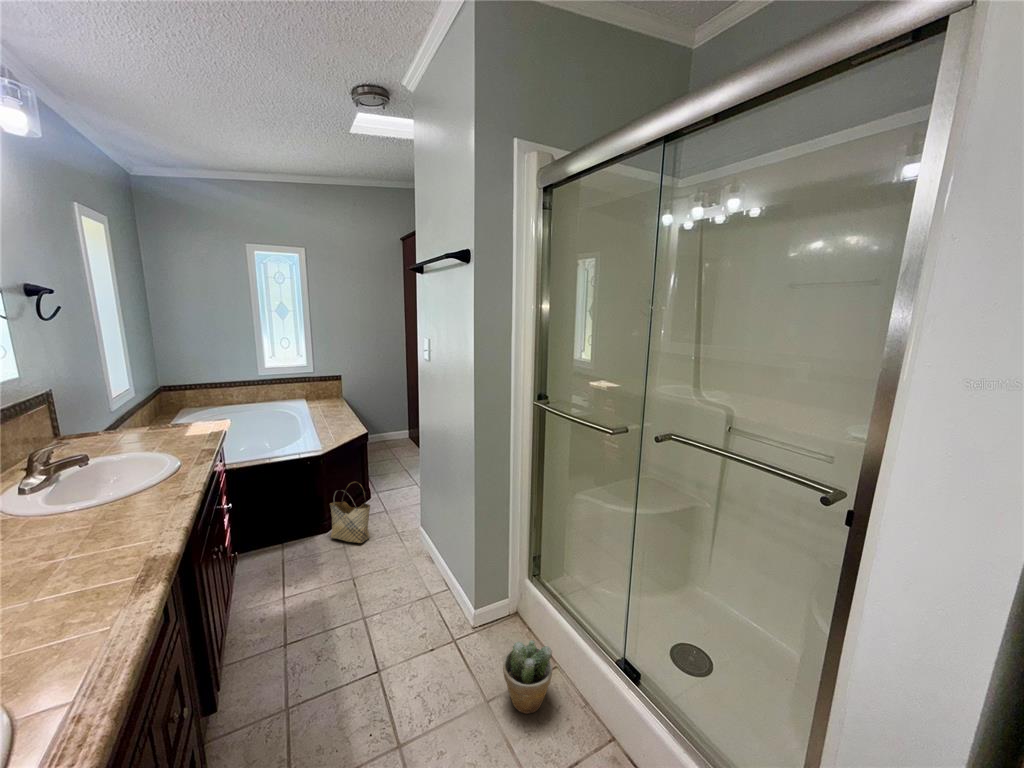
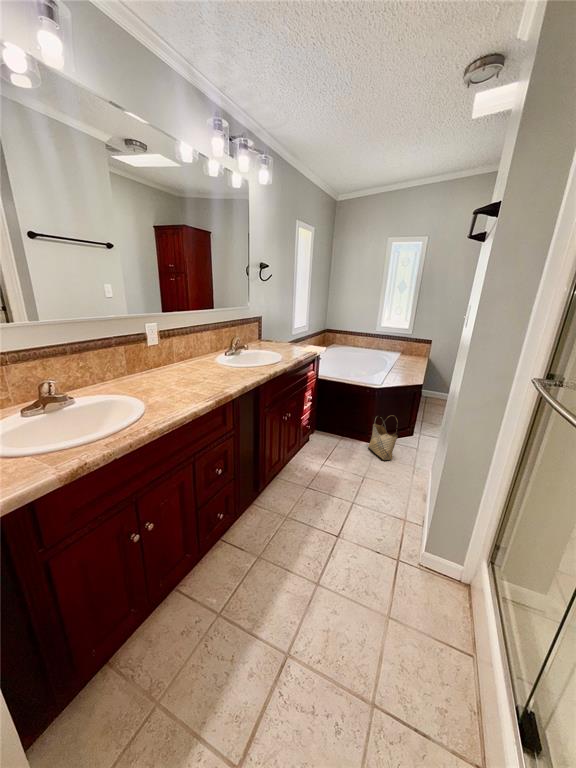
potted plant: present [503,640,553,714] -> none [404,592,457,664]

